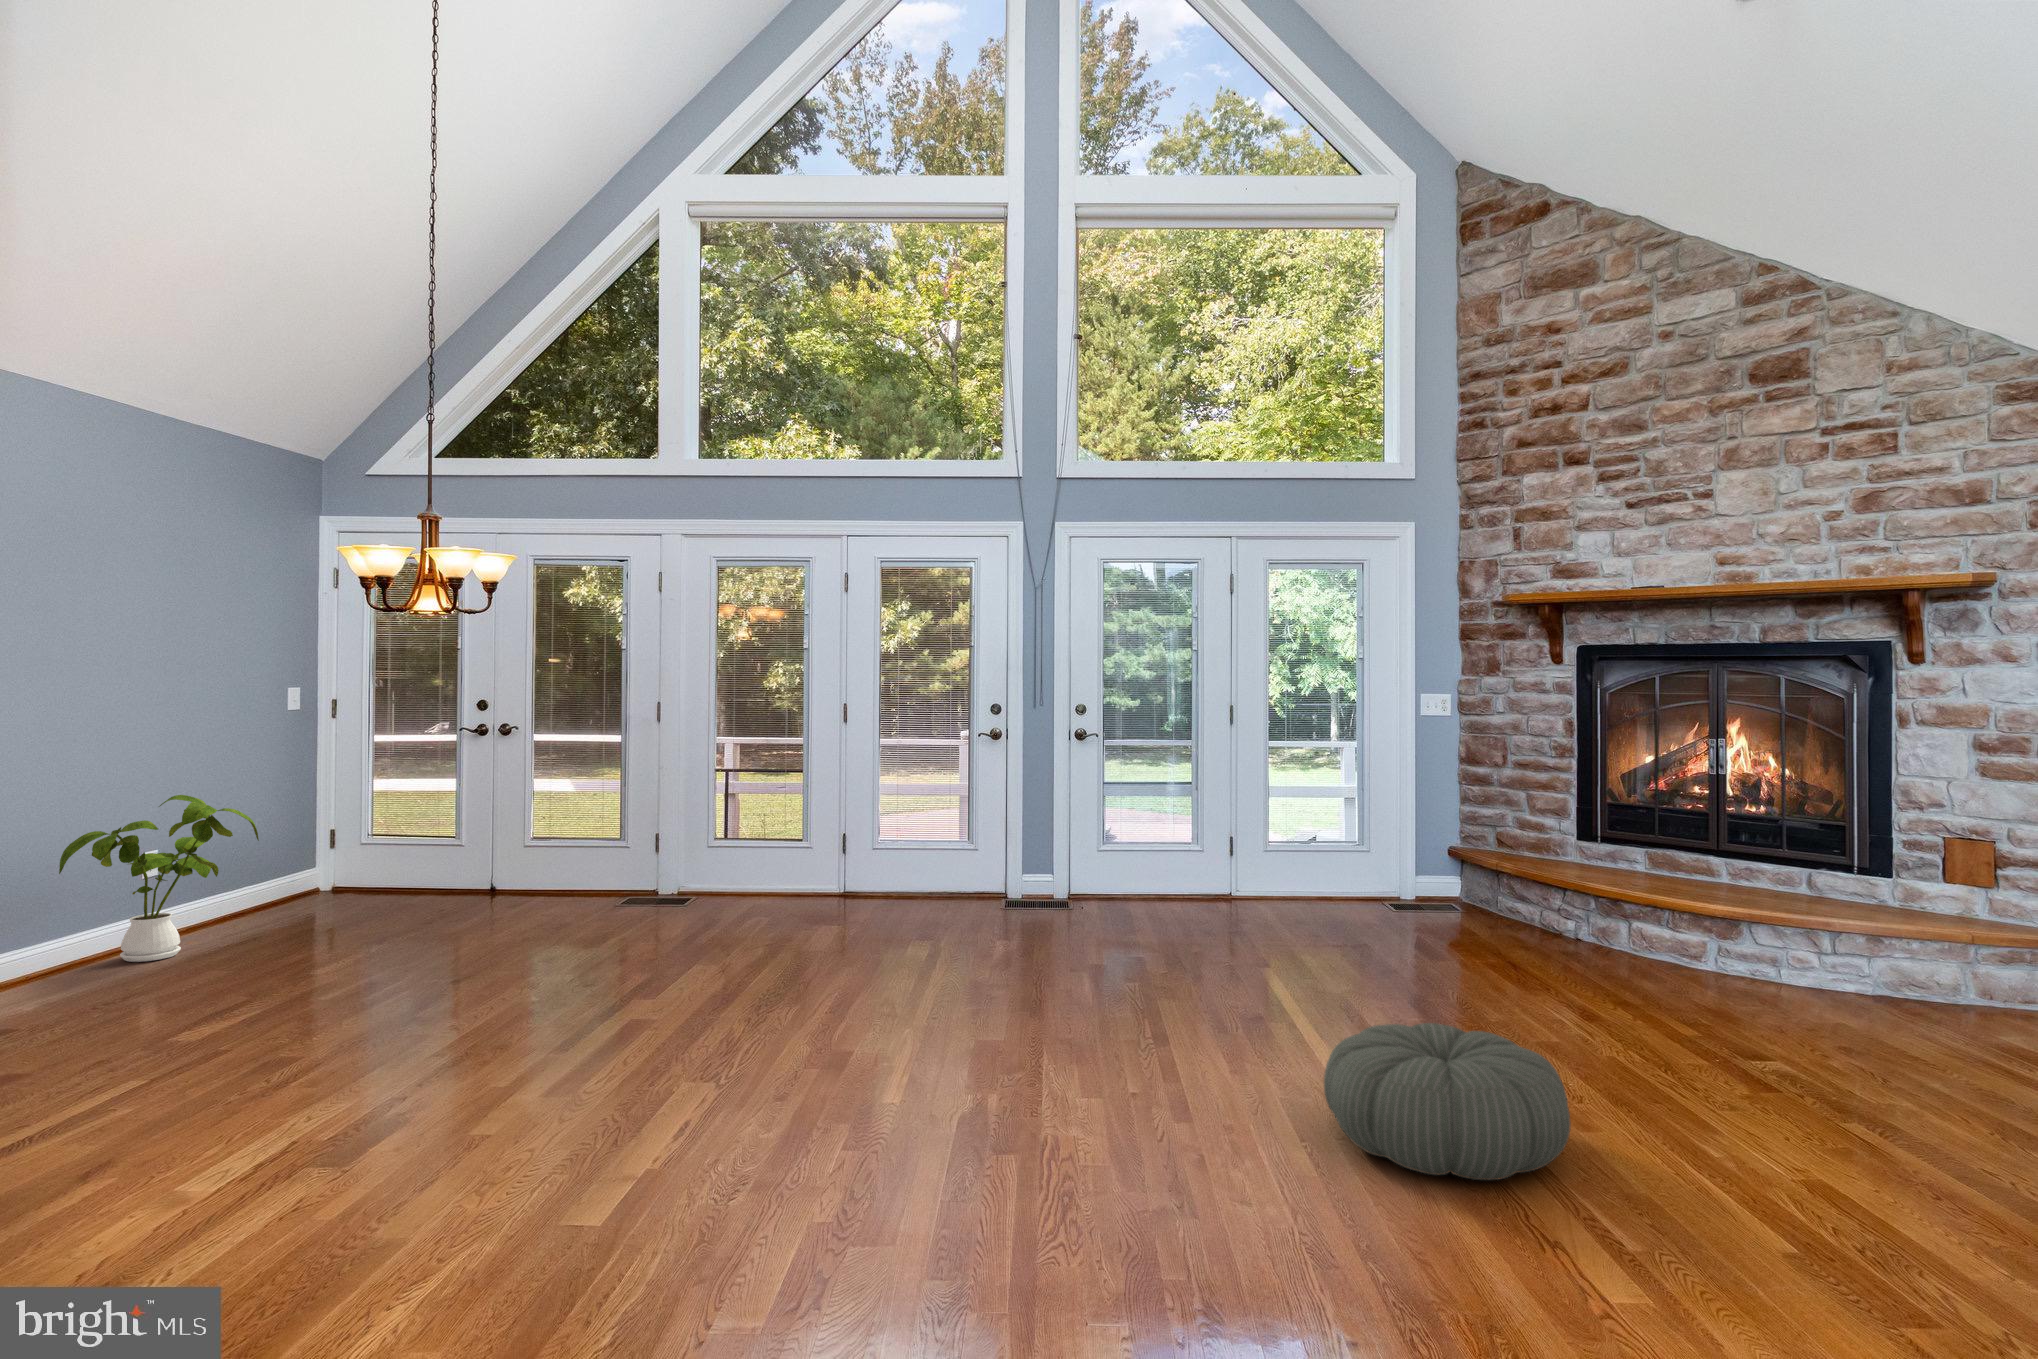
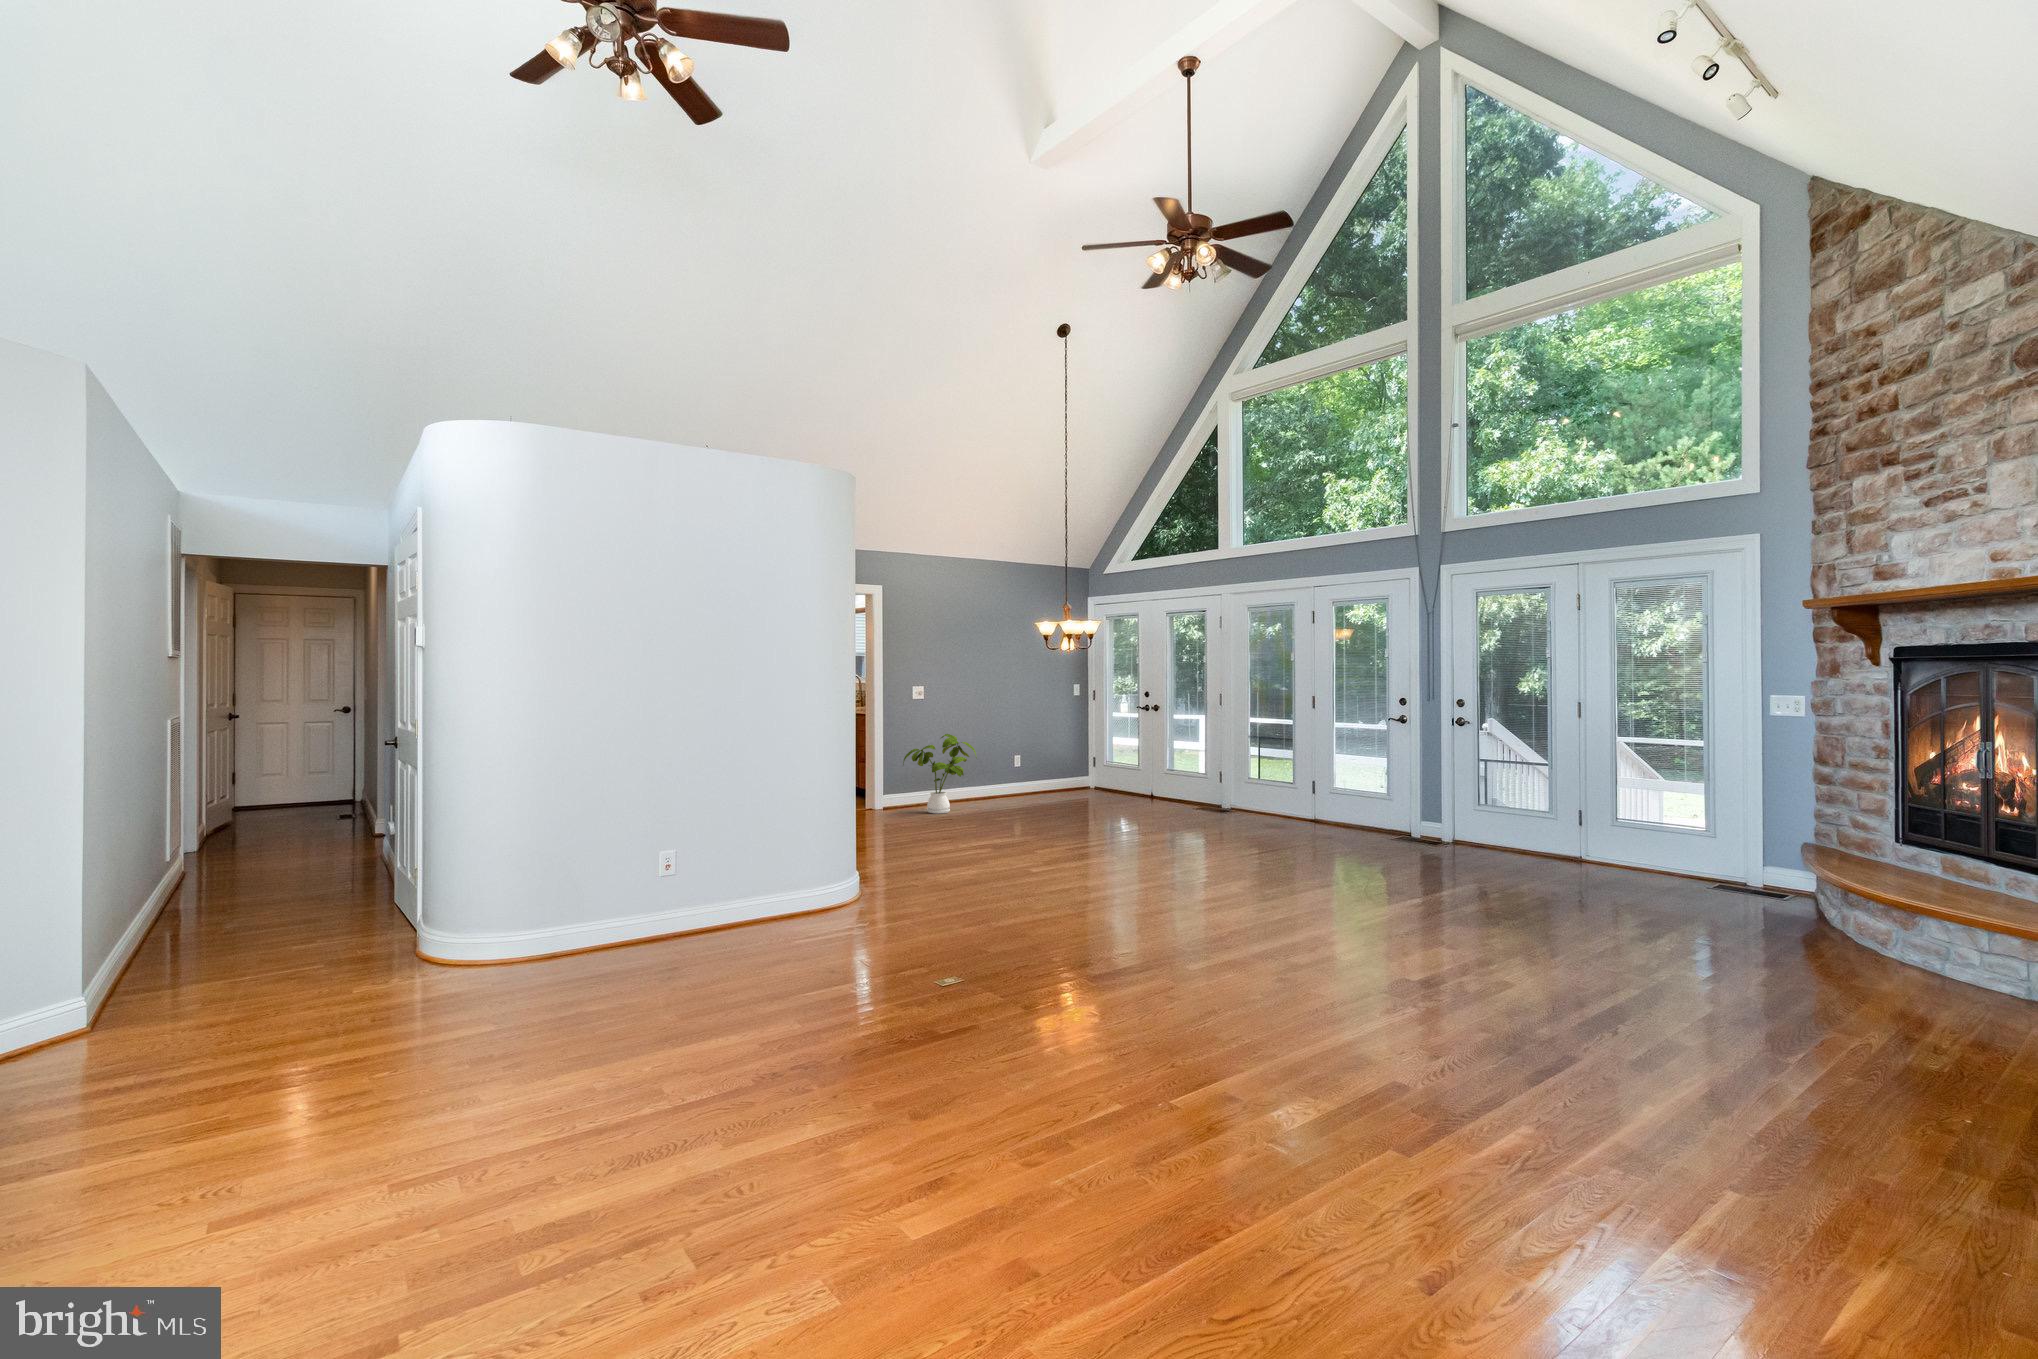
pouf: present [1324,1023,1570,1180] -> none [1243,889,1386,969]

